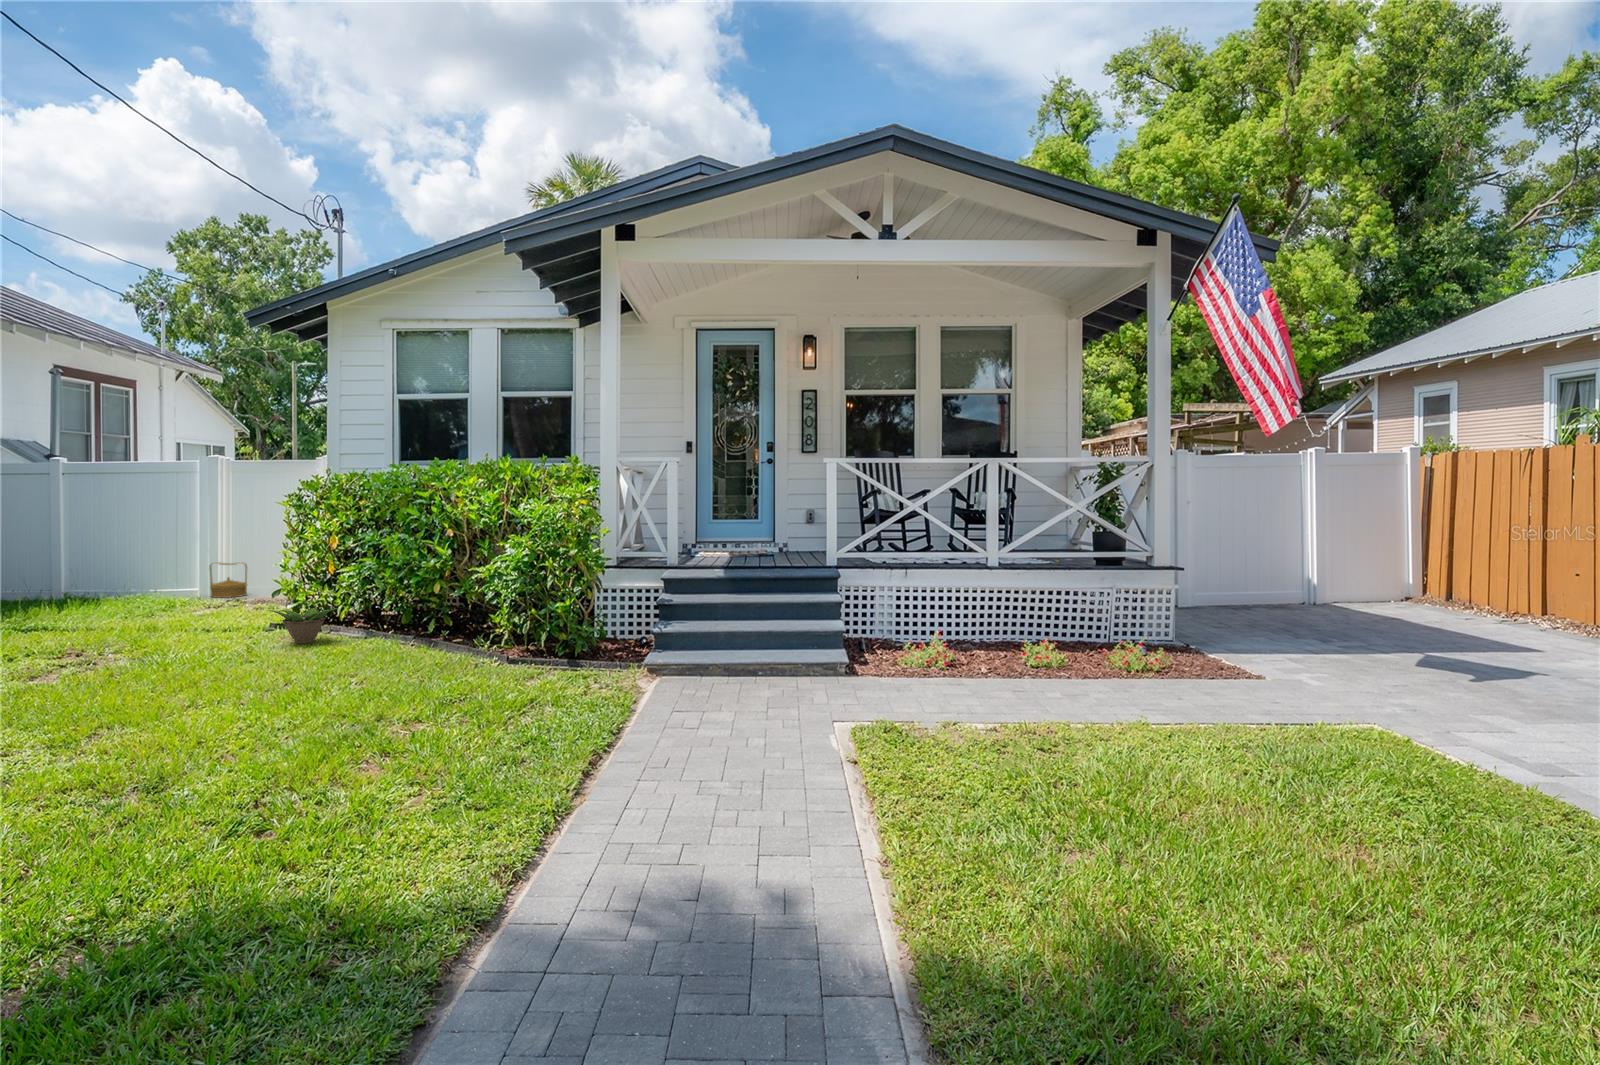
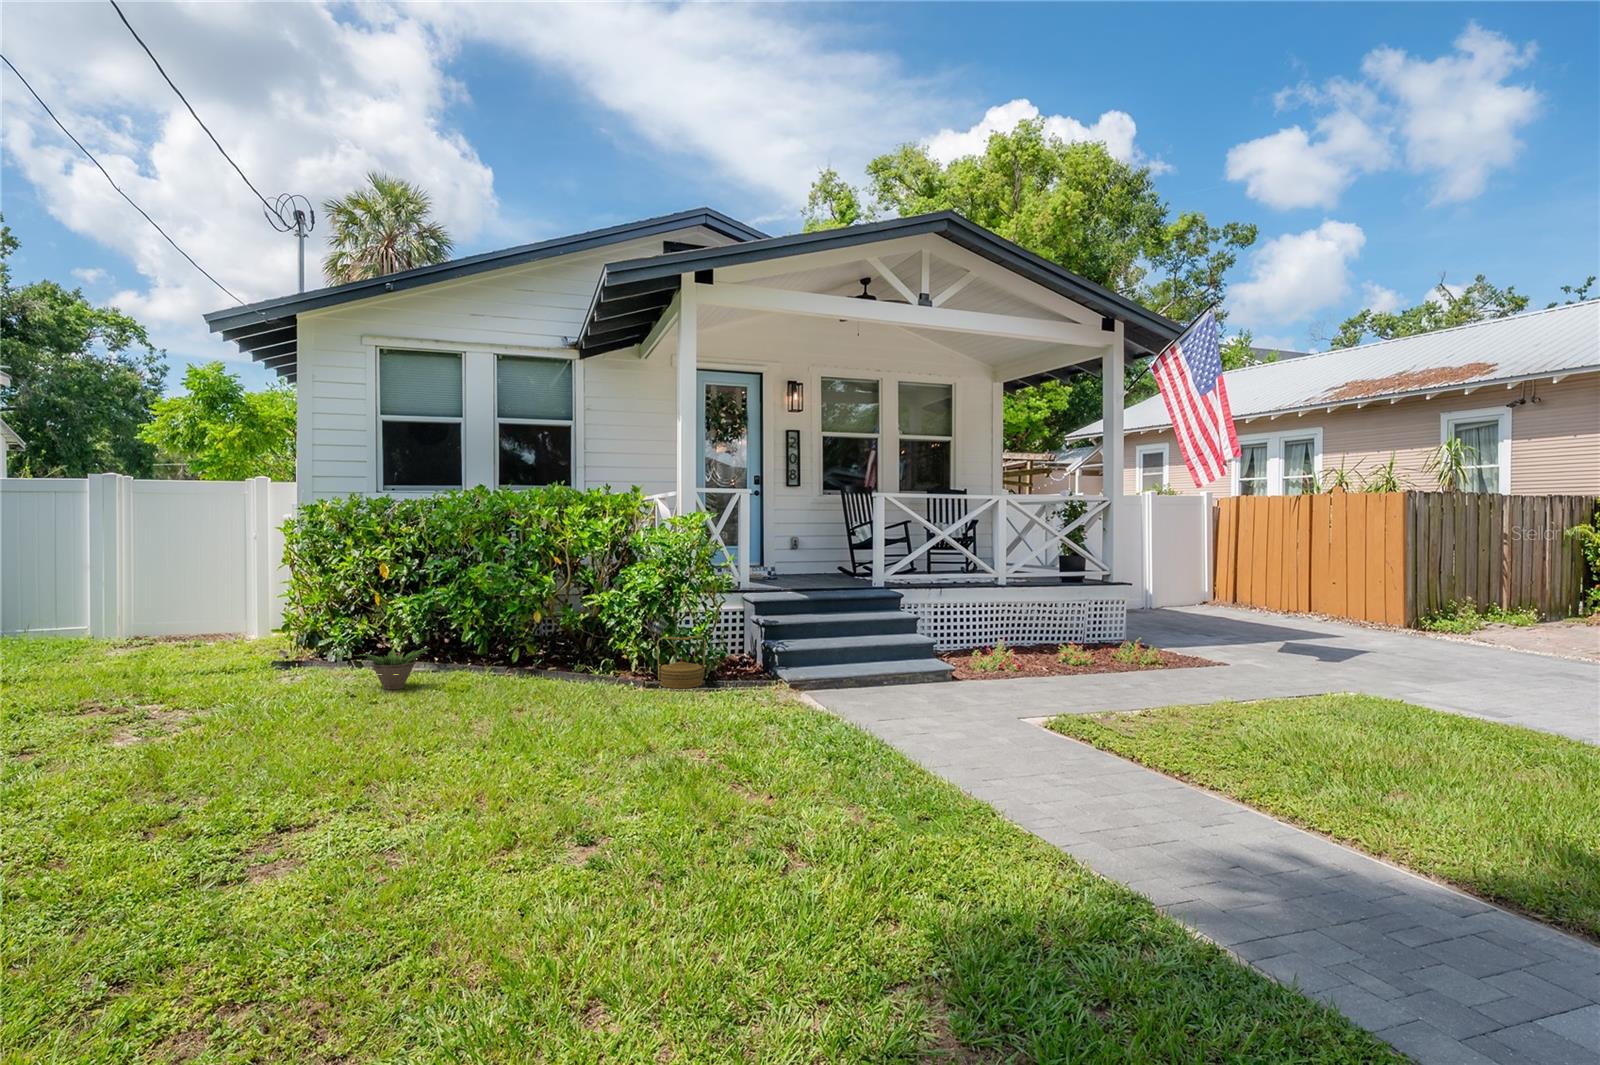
woven basket: present [209,562,247,598] -> present [657,636,706,688]

